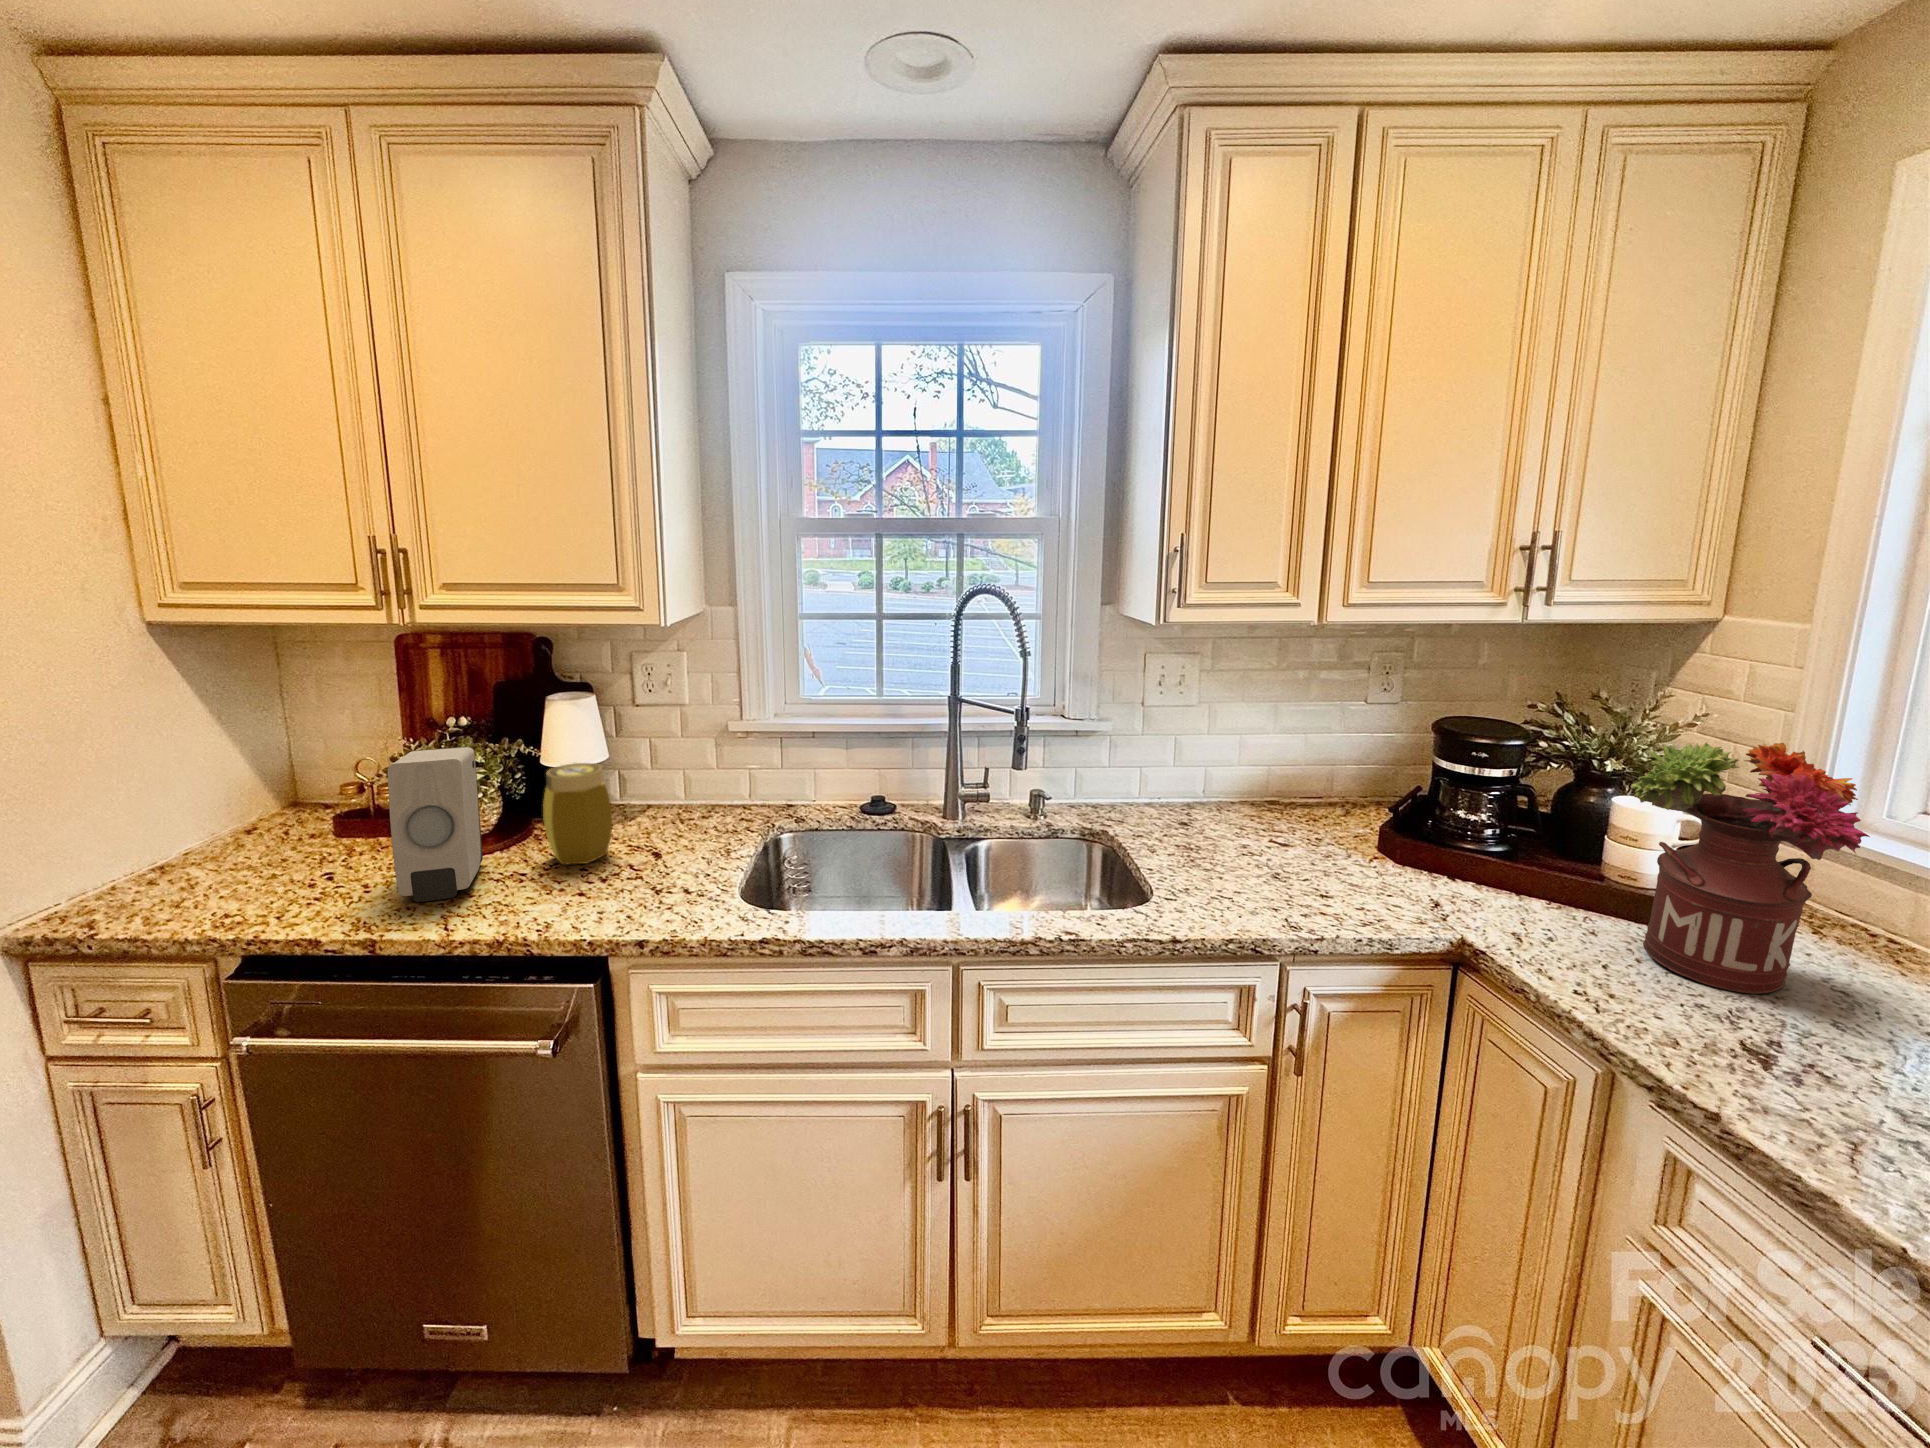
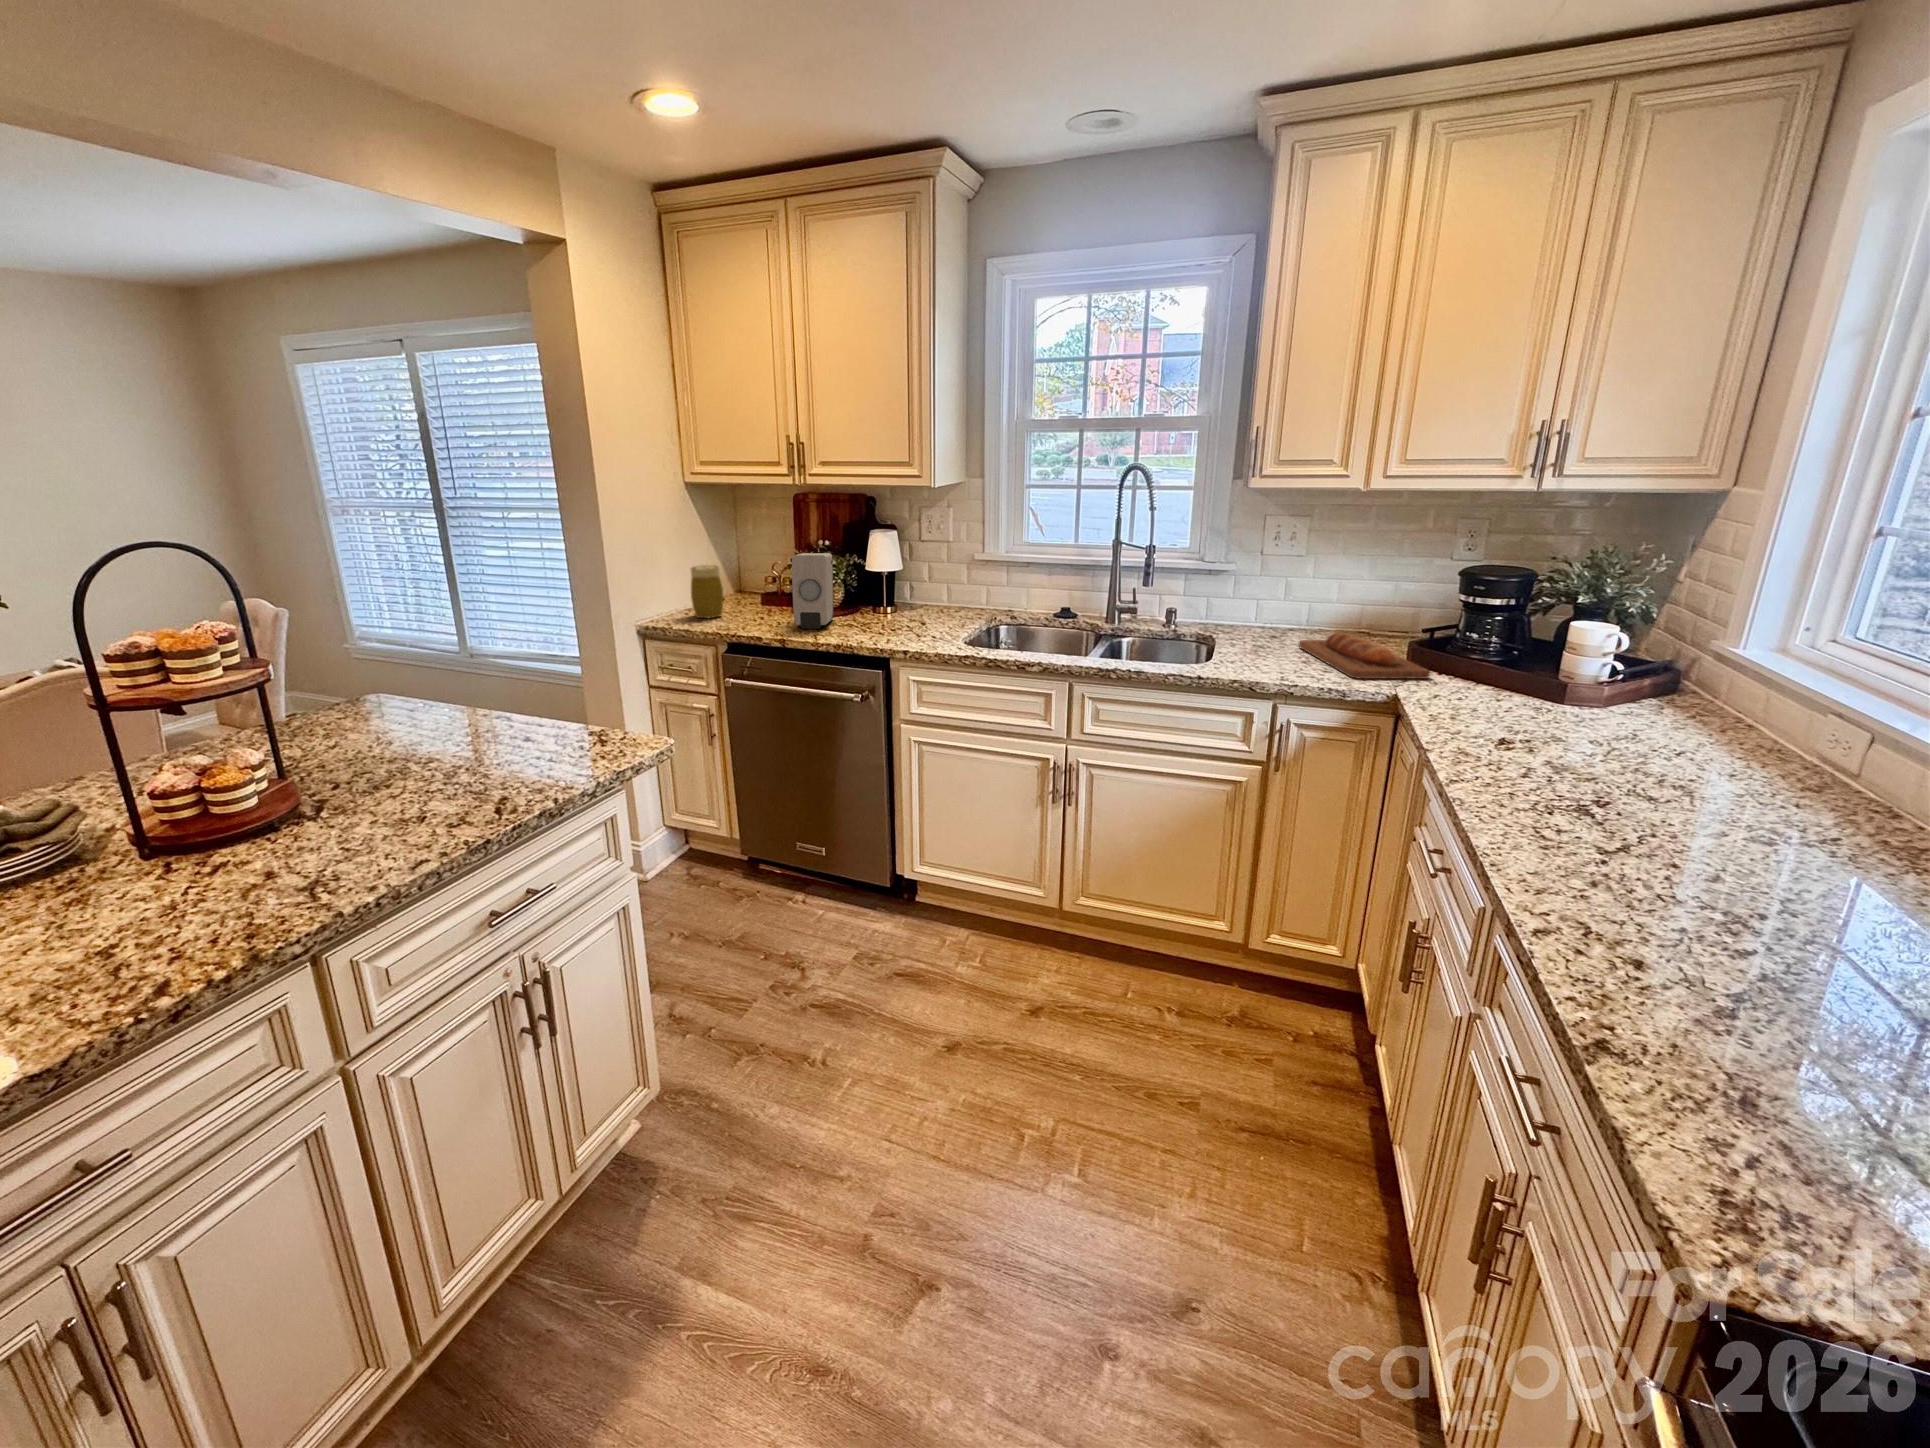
flower arrangement: present [1631,742,1870,994] -> none [1516,565,1668,730]
jar: present [543,763,612,865] -> present [691,565,724,618]
bread loaf: none [1233,818,1454,908] -> present [1298,632,1430,679]

